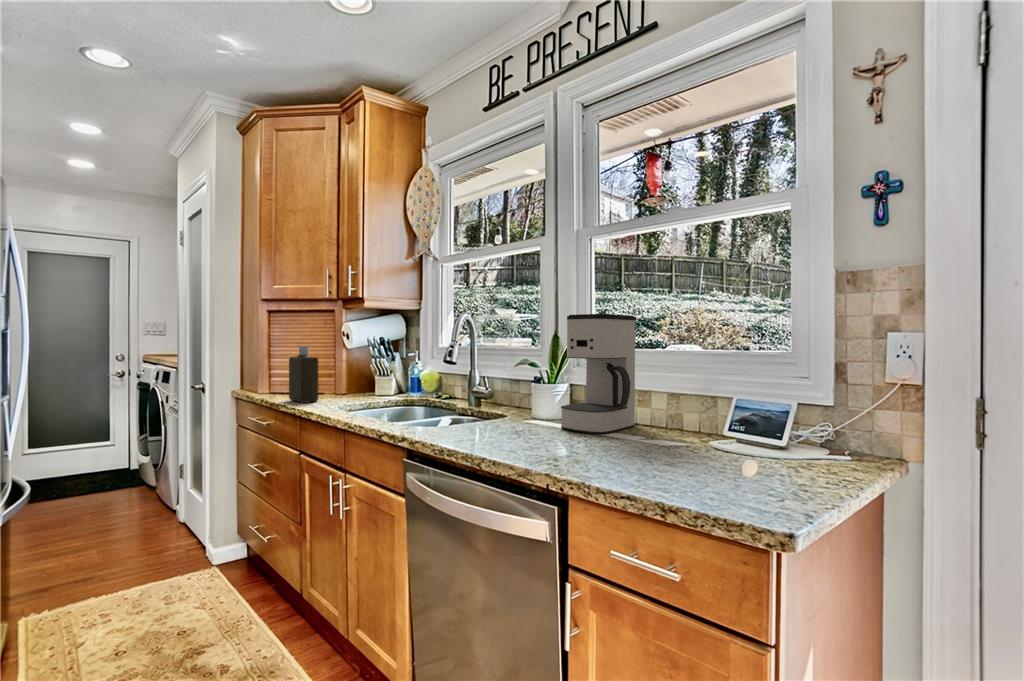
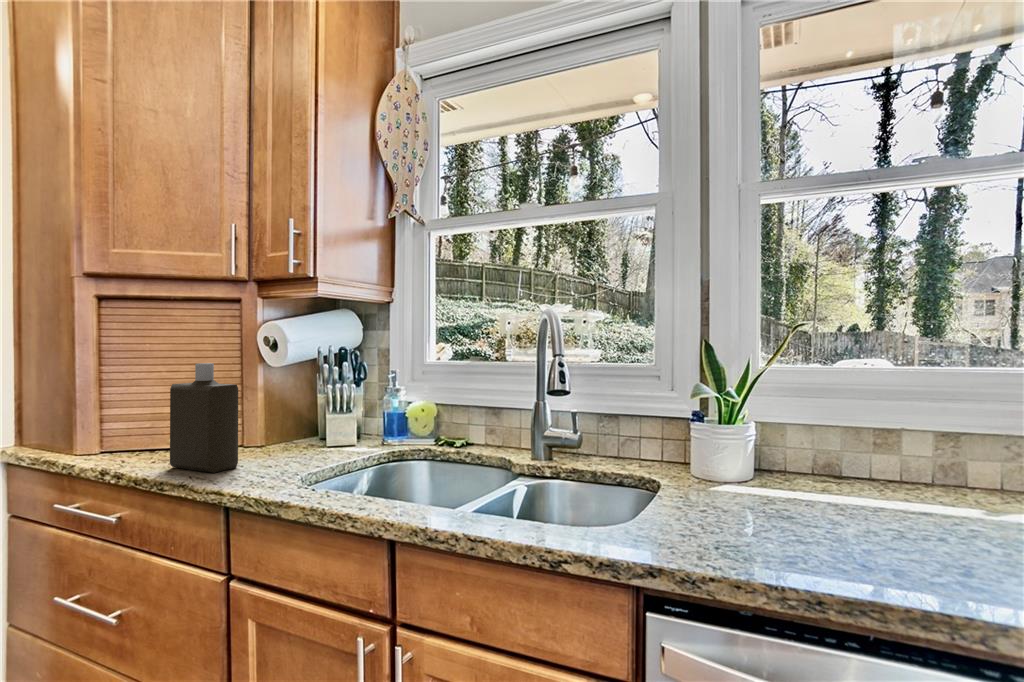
coffee maker: present [561,314,636,434] -> none [807,312,936,512]

